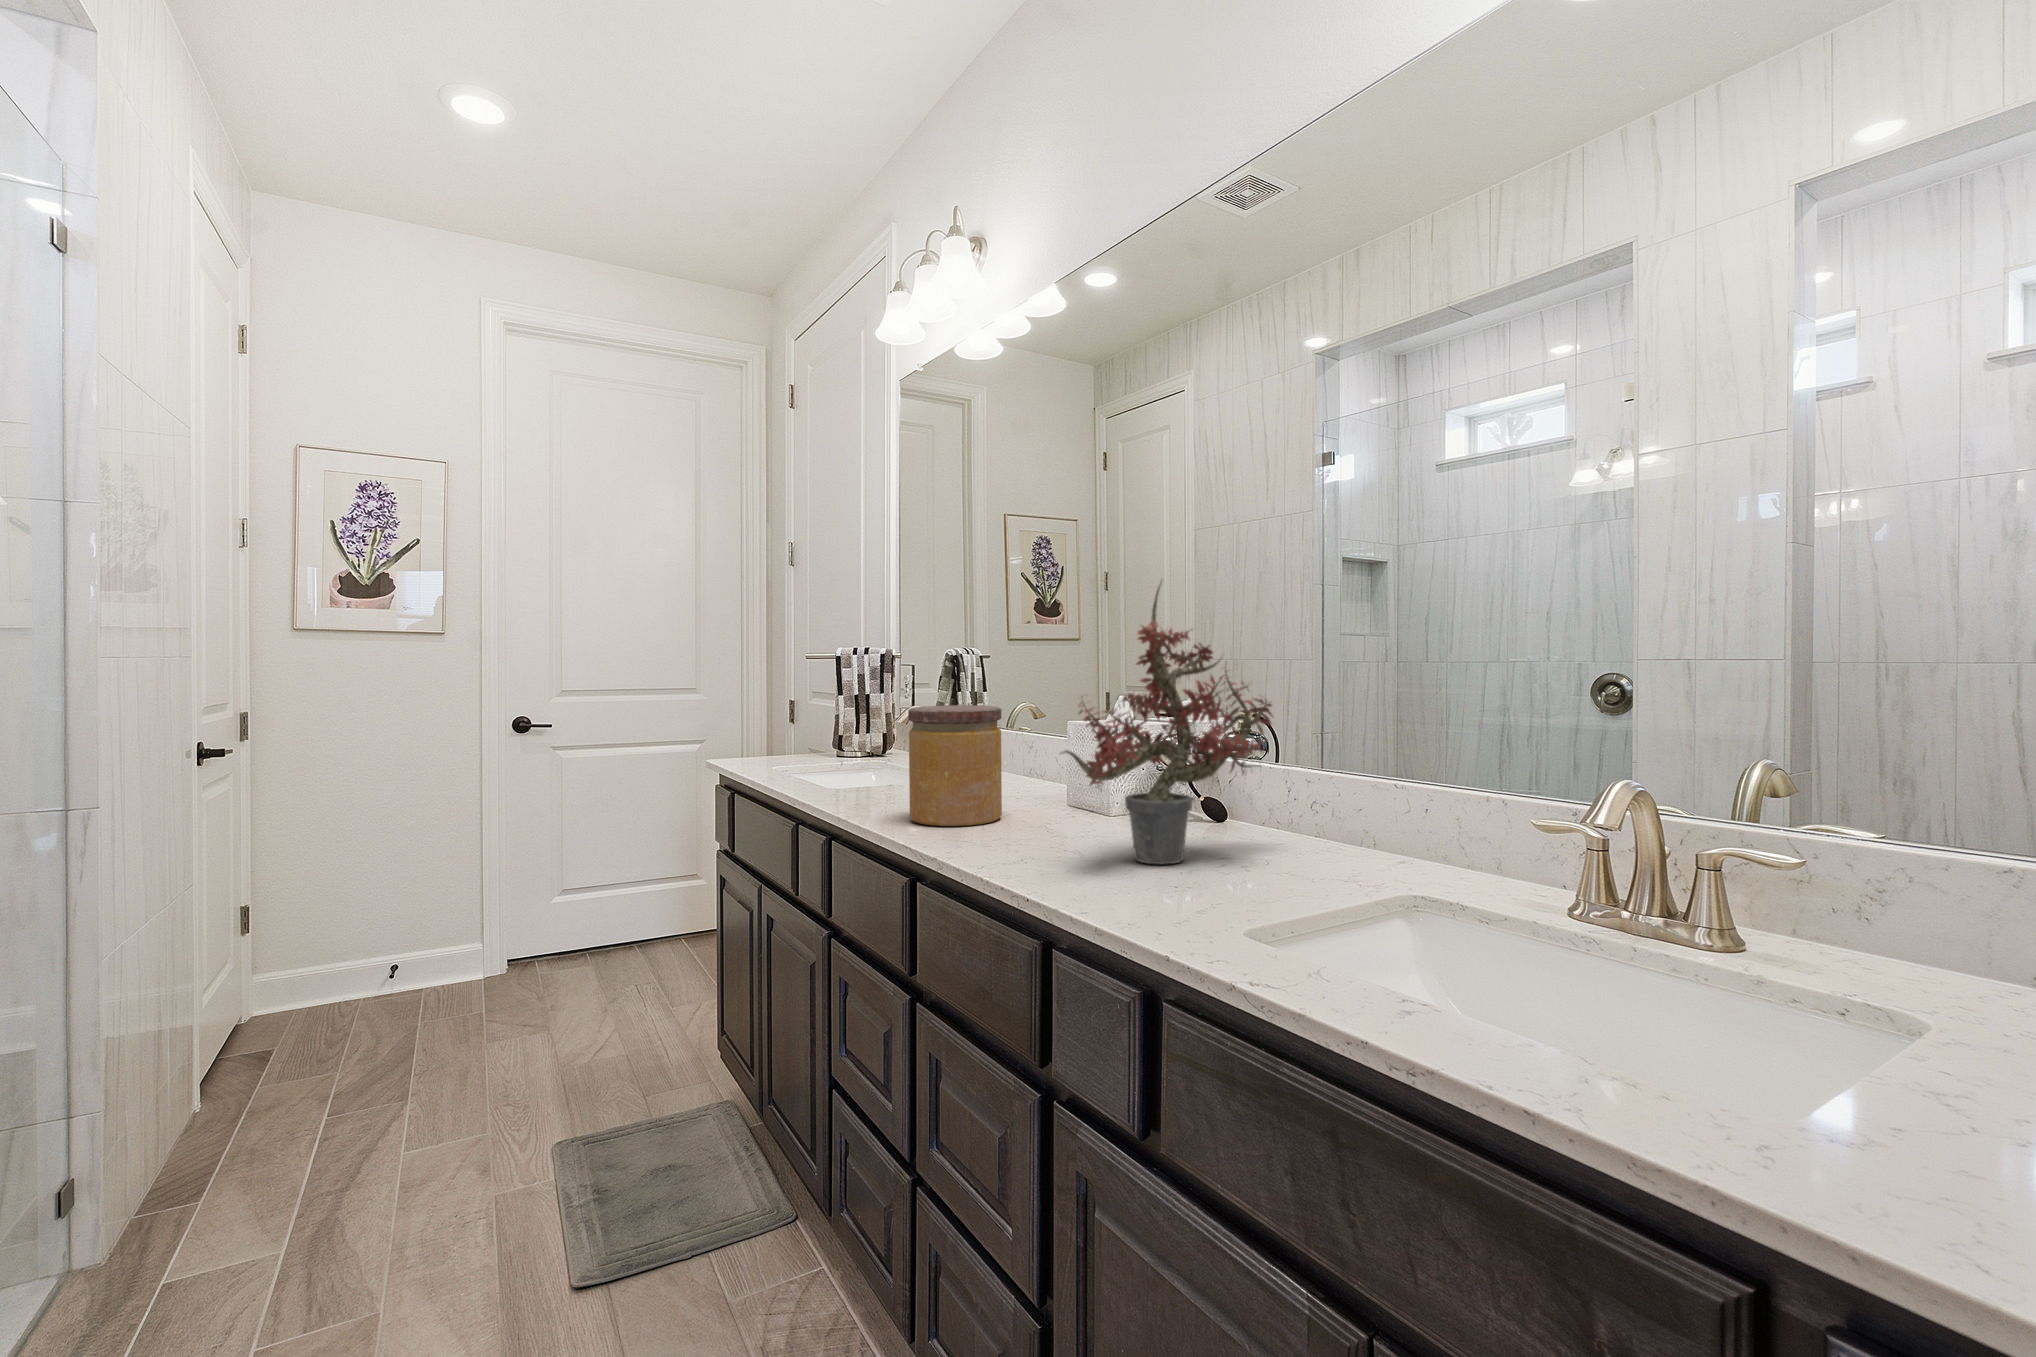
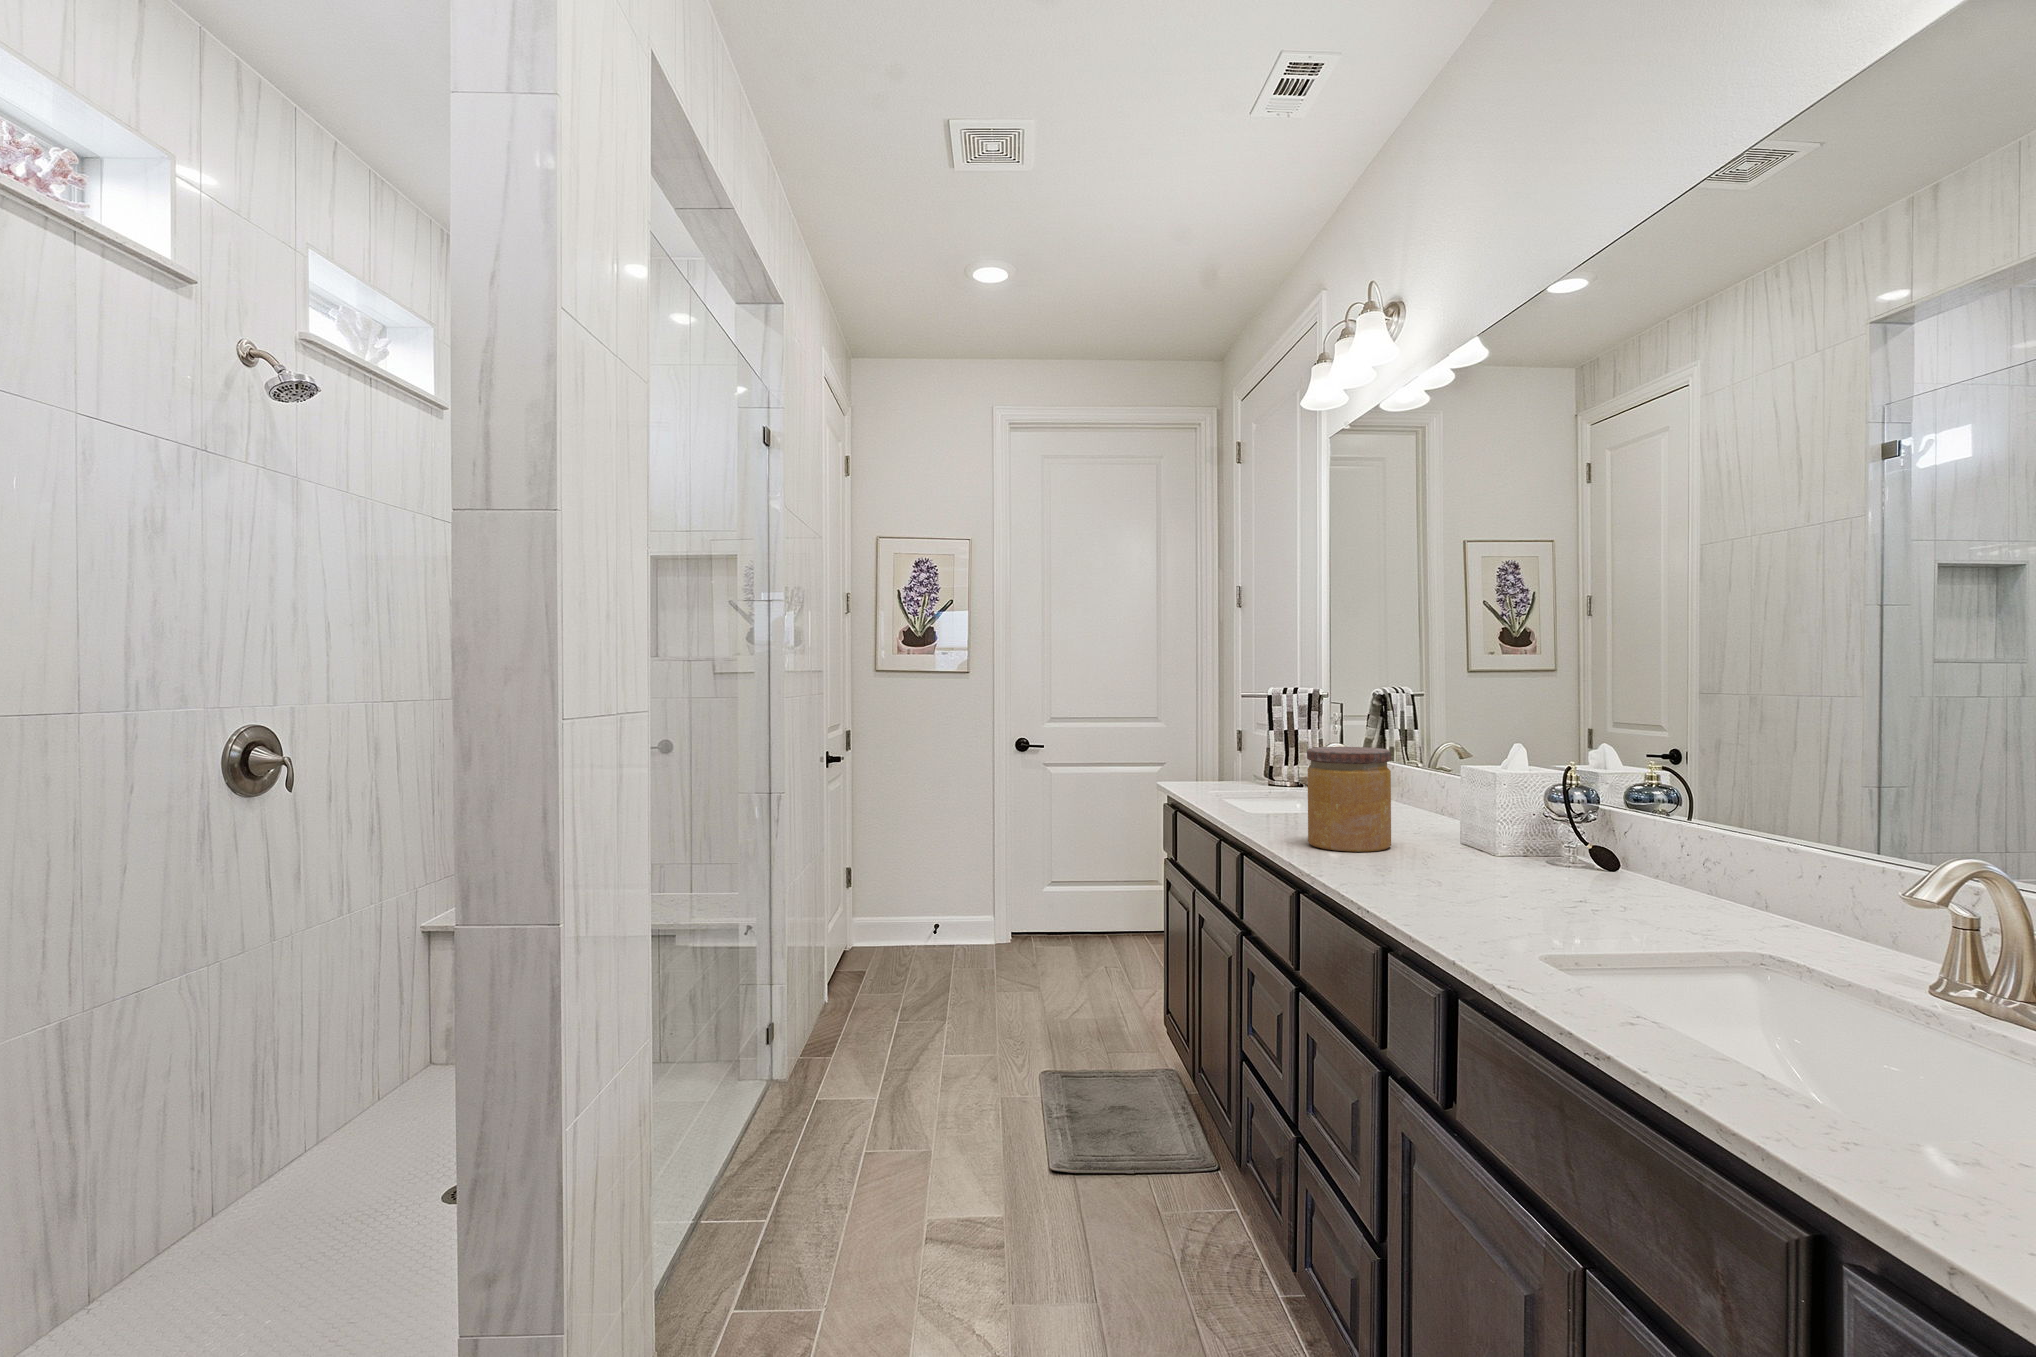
potted plant: present [1061,584,1272,864] -> none [1408,644,1643,898]

